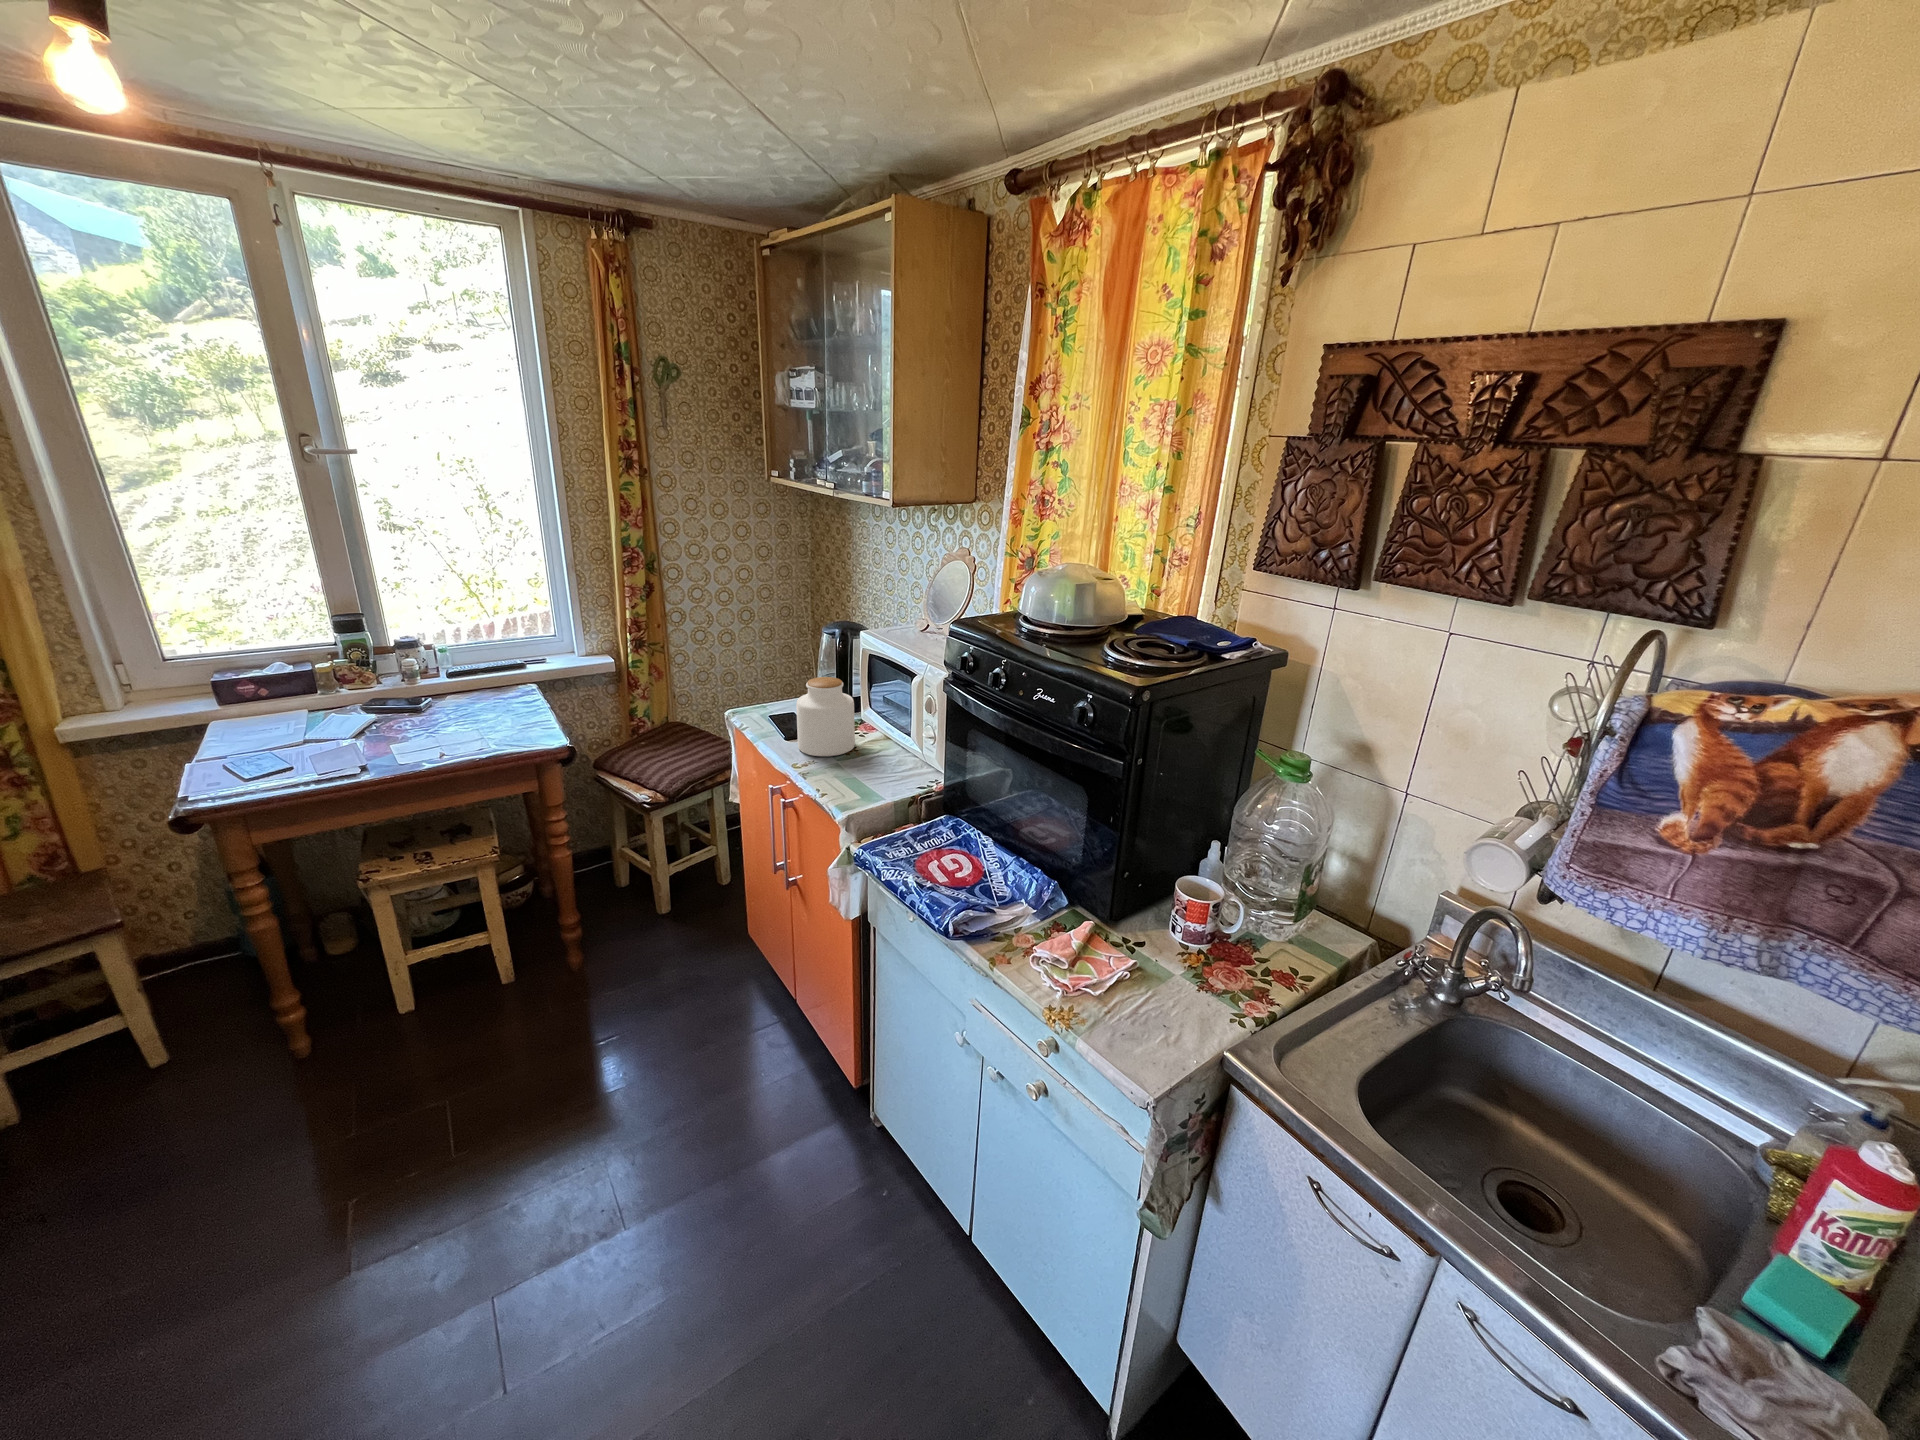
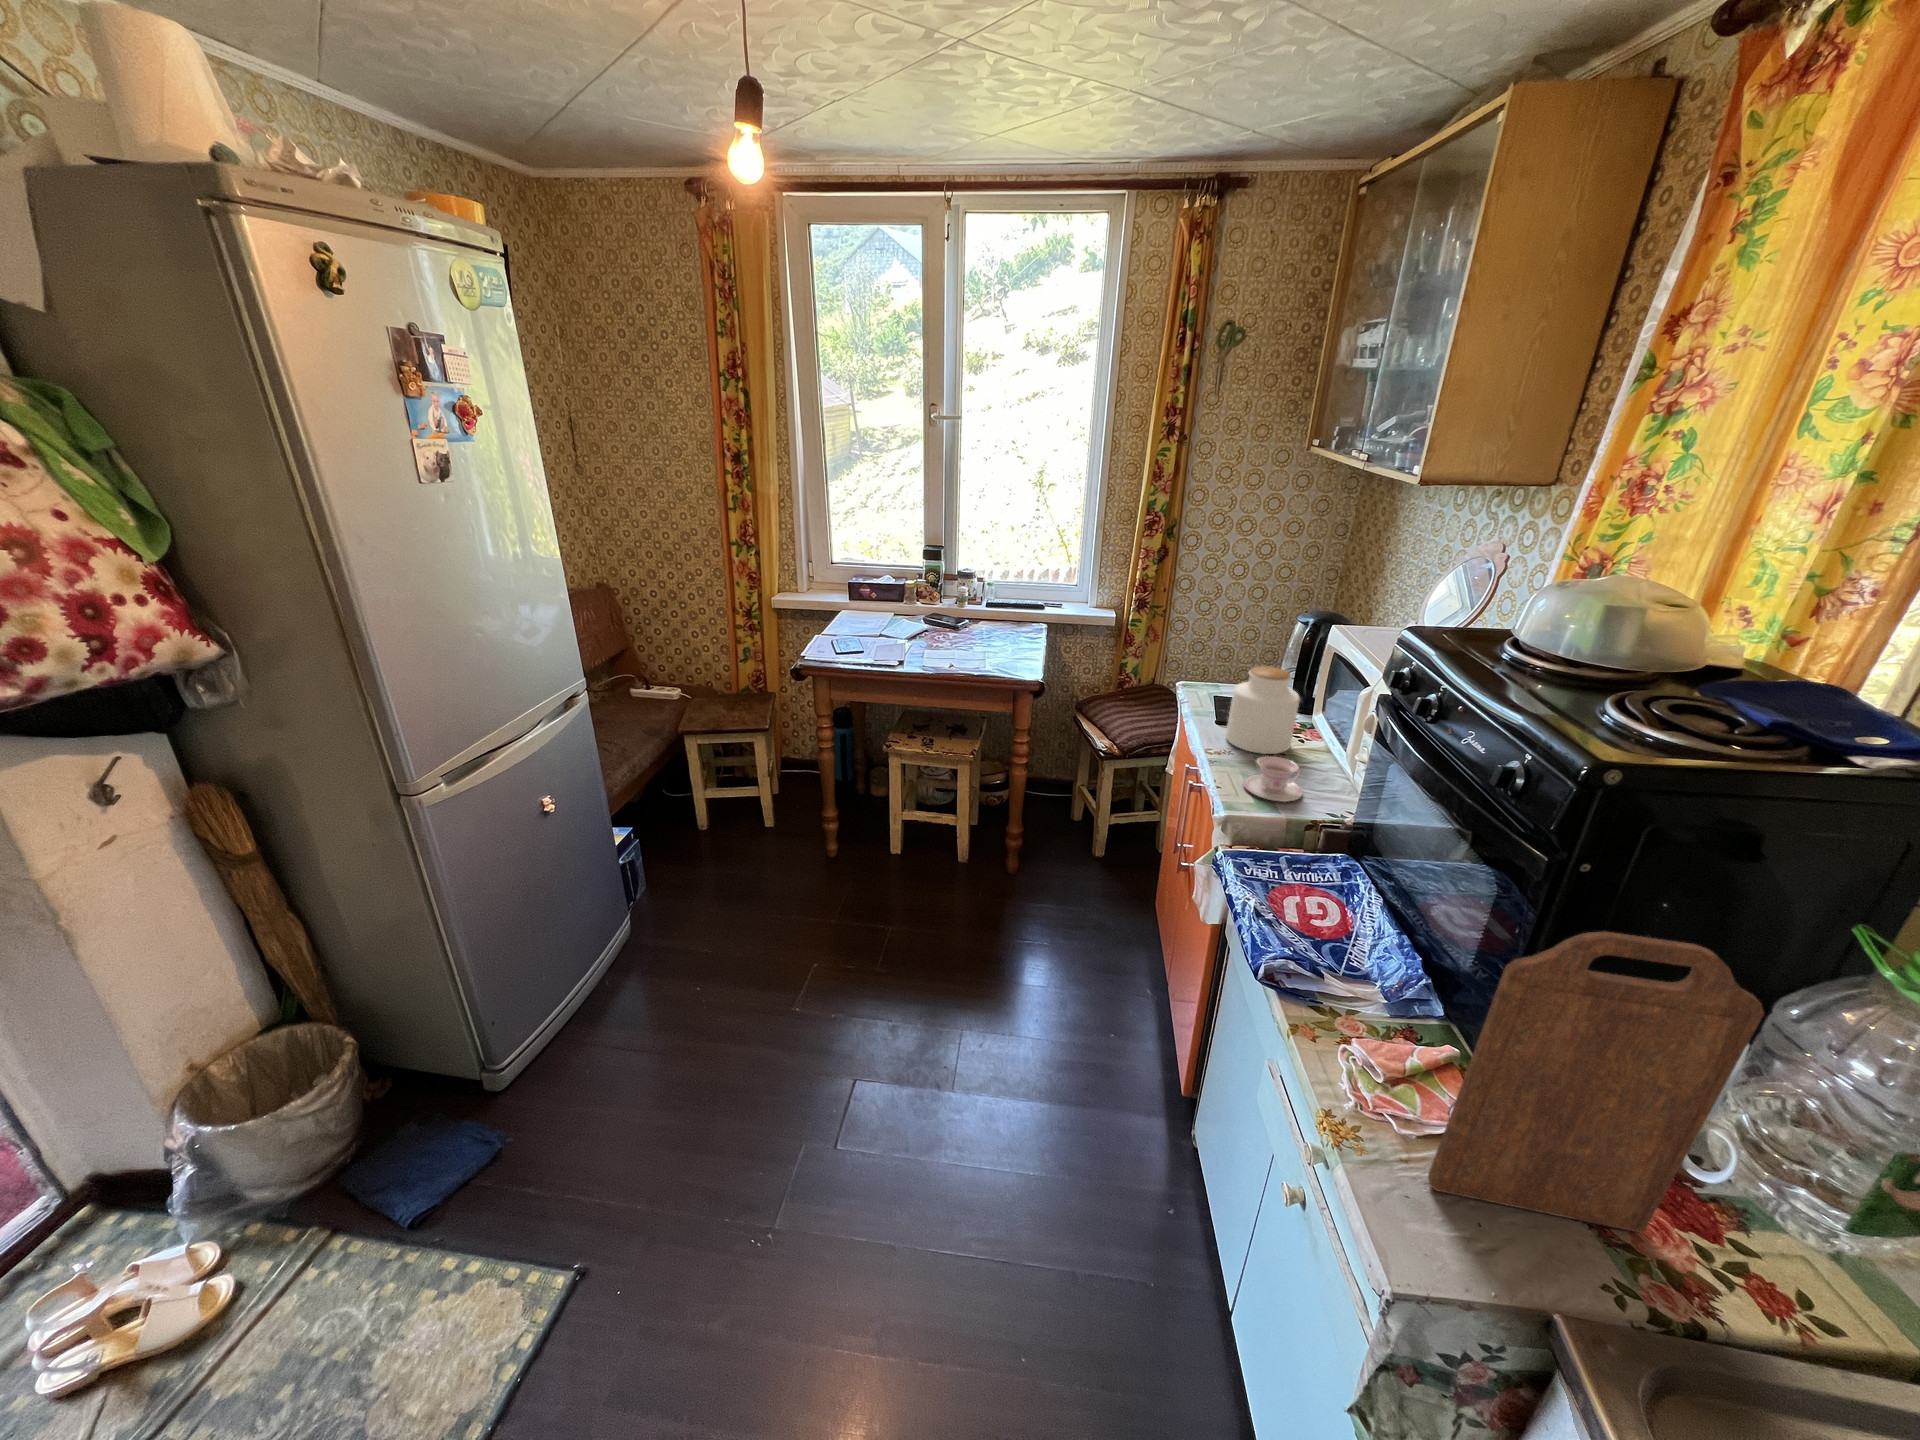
teacup: none [839,753,889,792] -> present [1244,756,1303,802]
cutting board: none [1127,785,1258,1020] -> present [1428,932,1764,1232]

